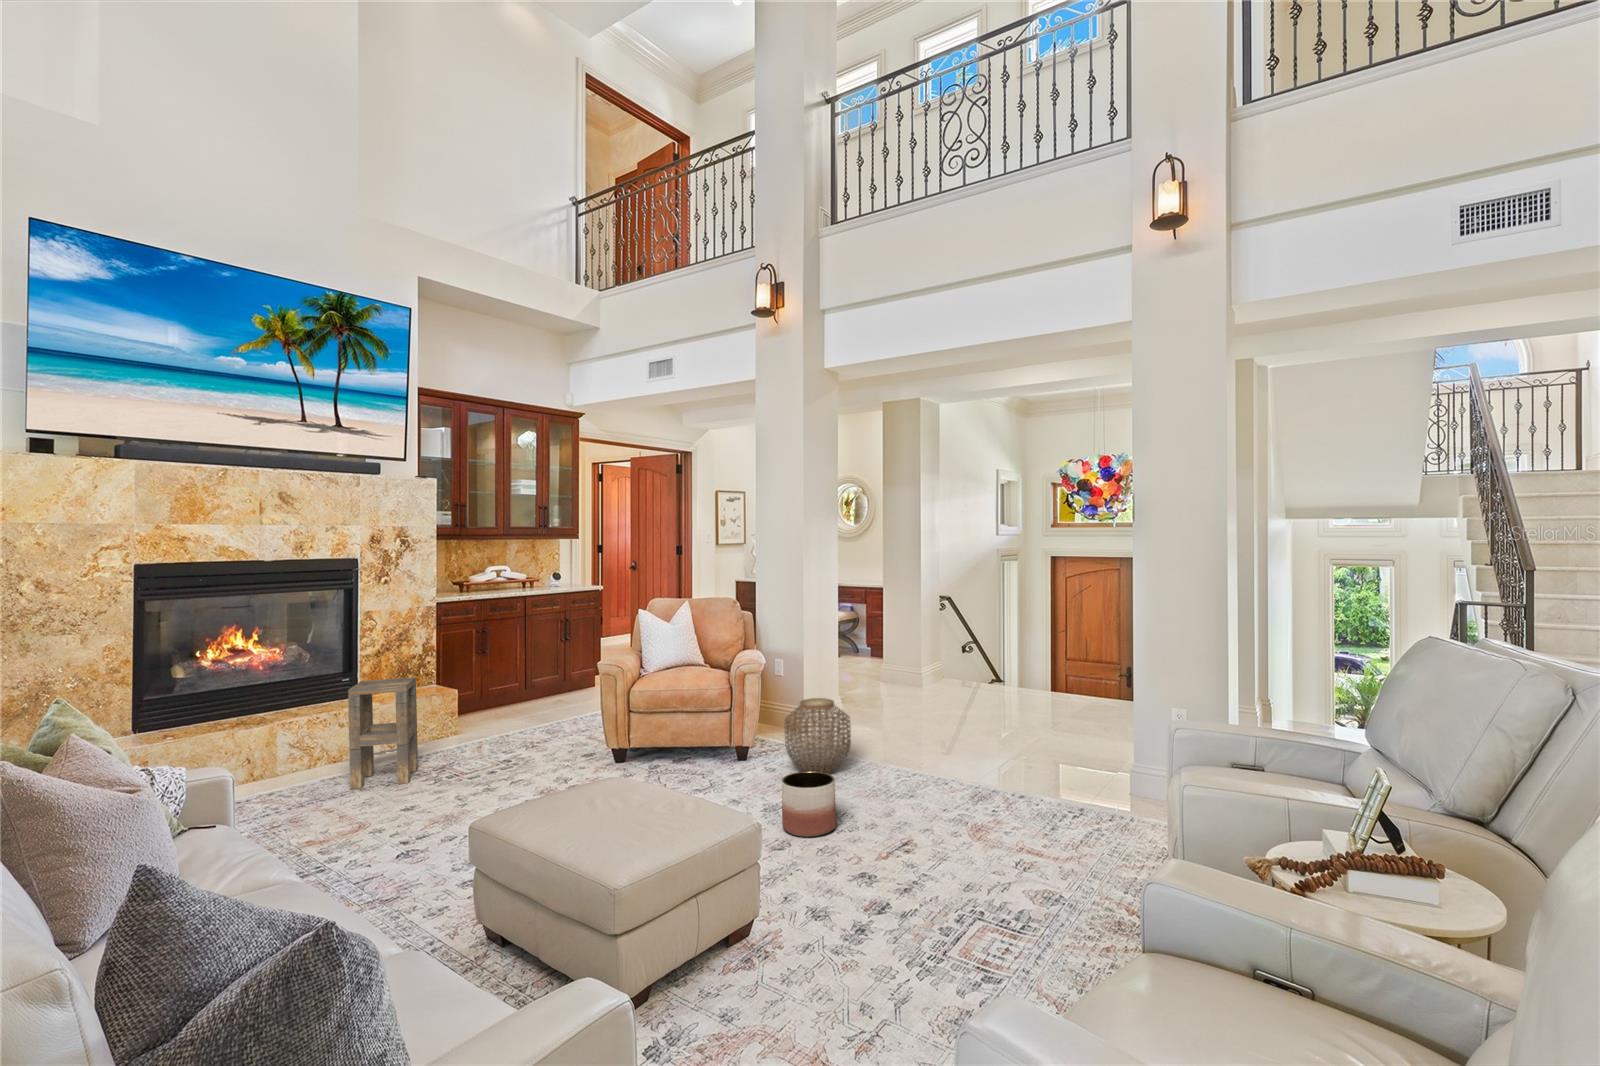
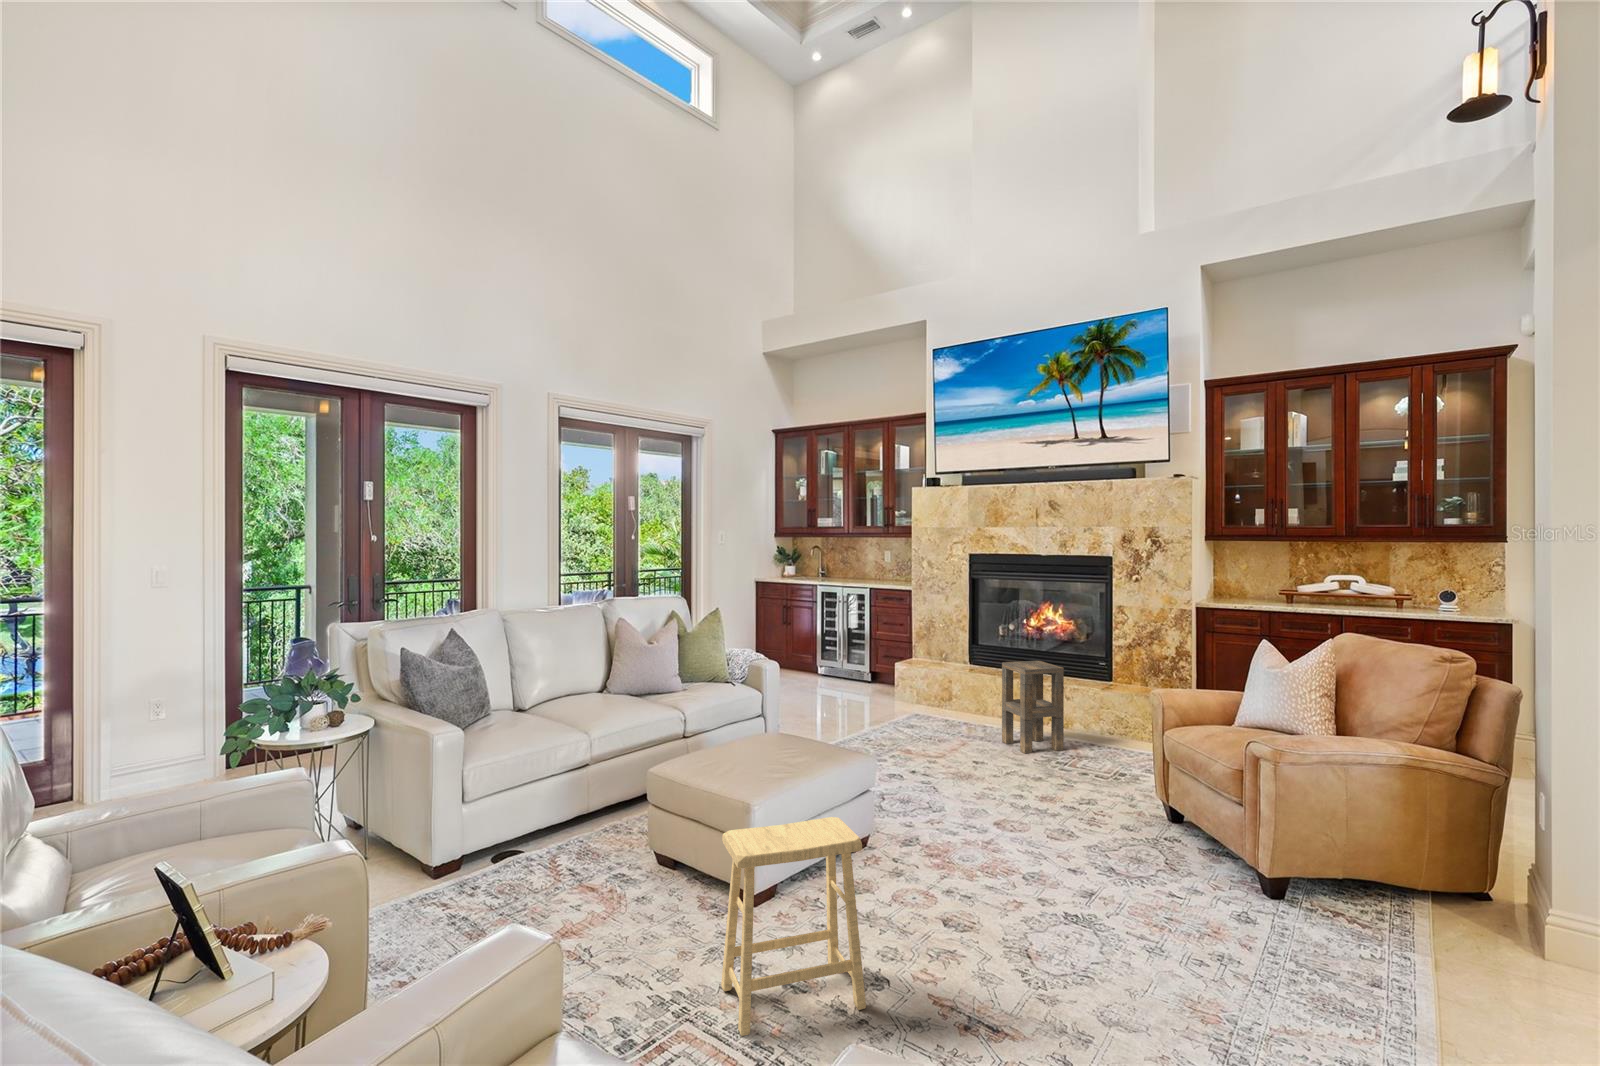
woven basket: present [785,698,851,774] -> none [1141,825,1262,961]
footstool: none [863,732,973,906] -> present [721,817,866,1036]
planter: present [782,771,836,837] -> none [912,857,980,948]

